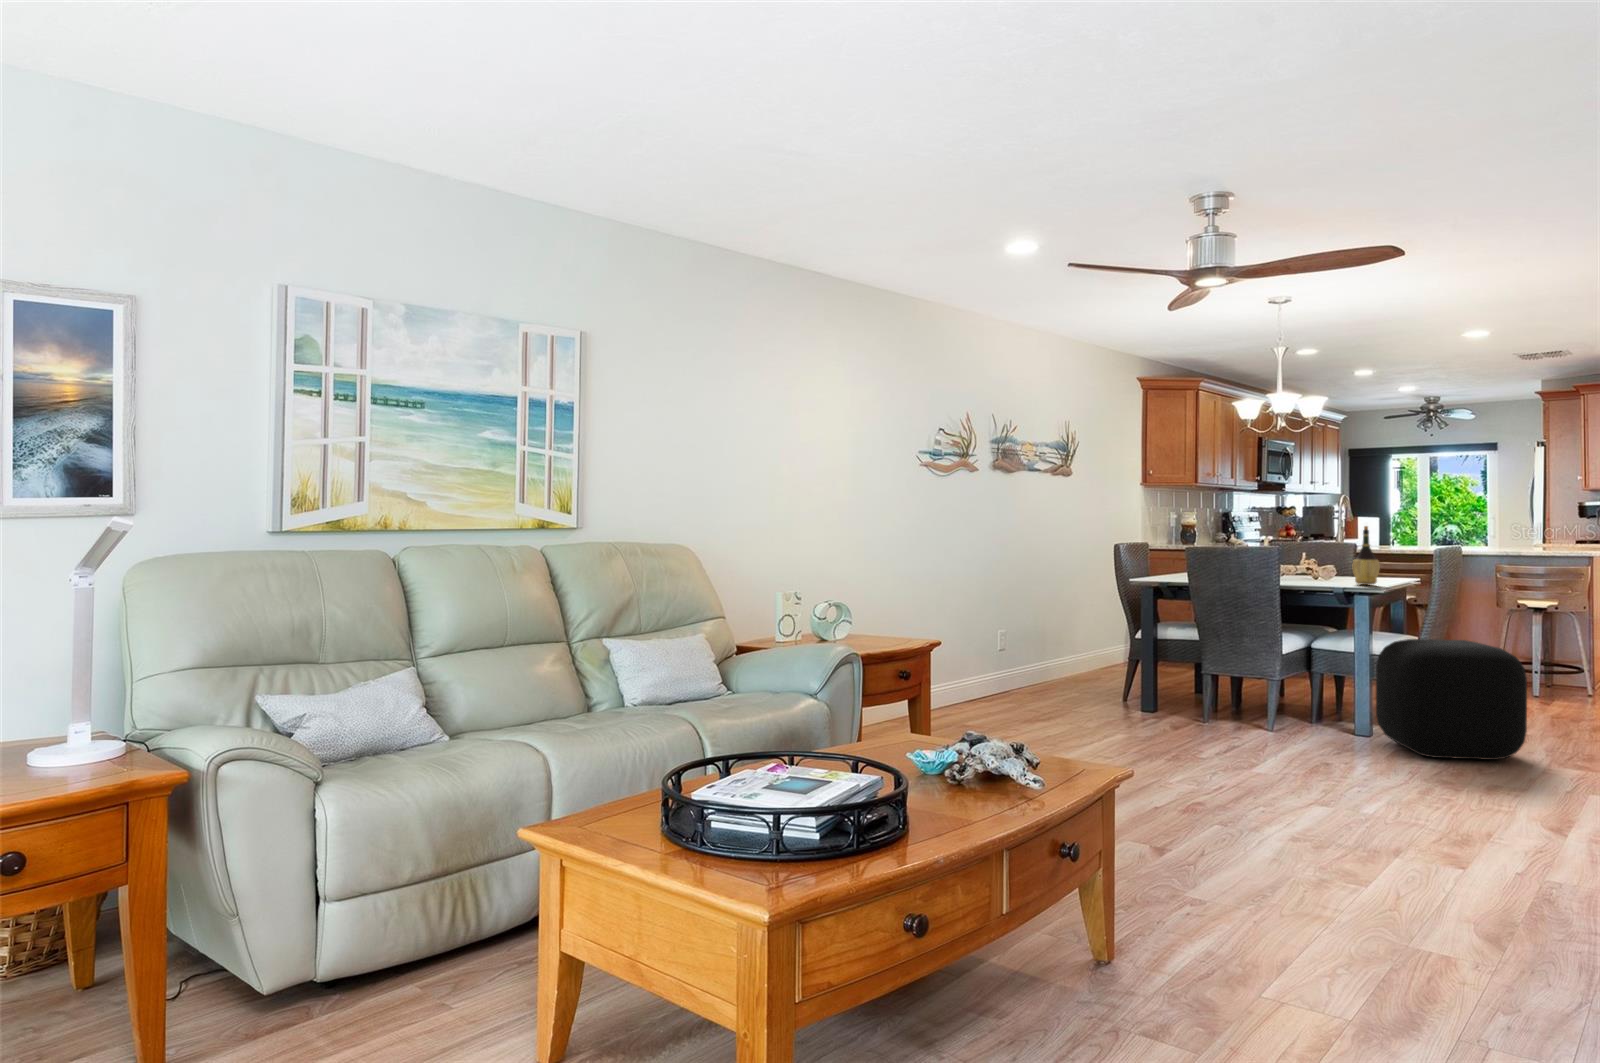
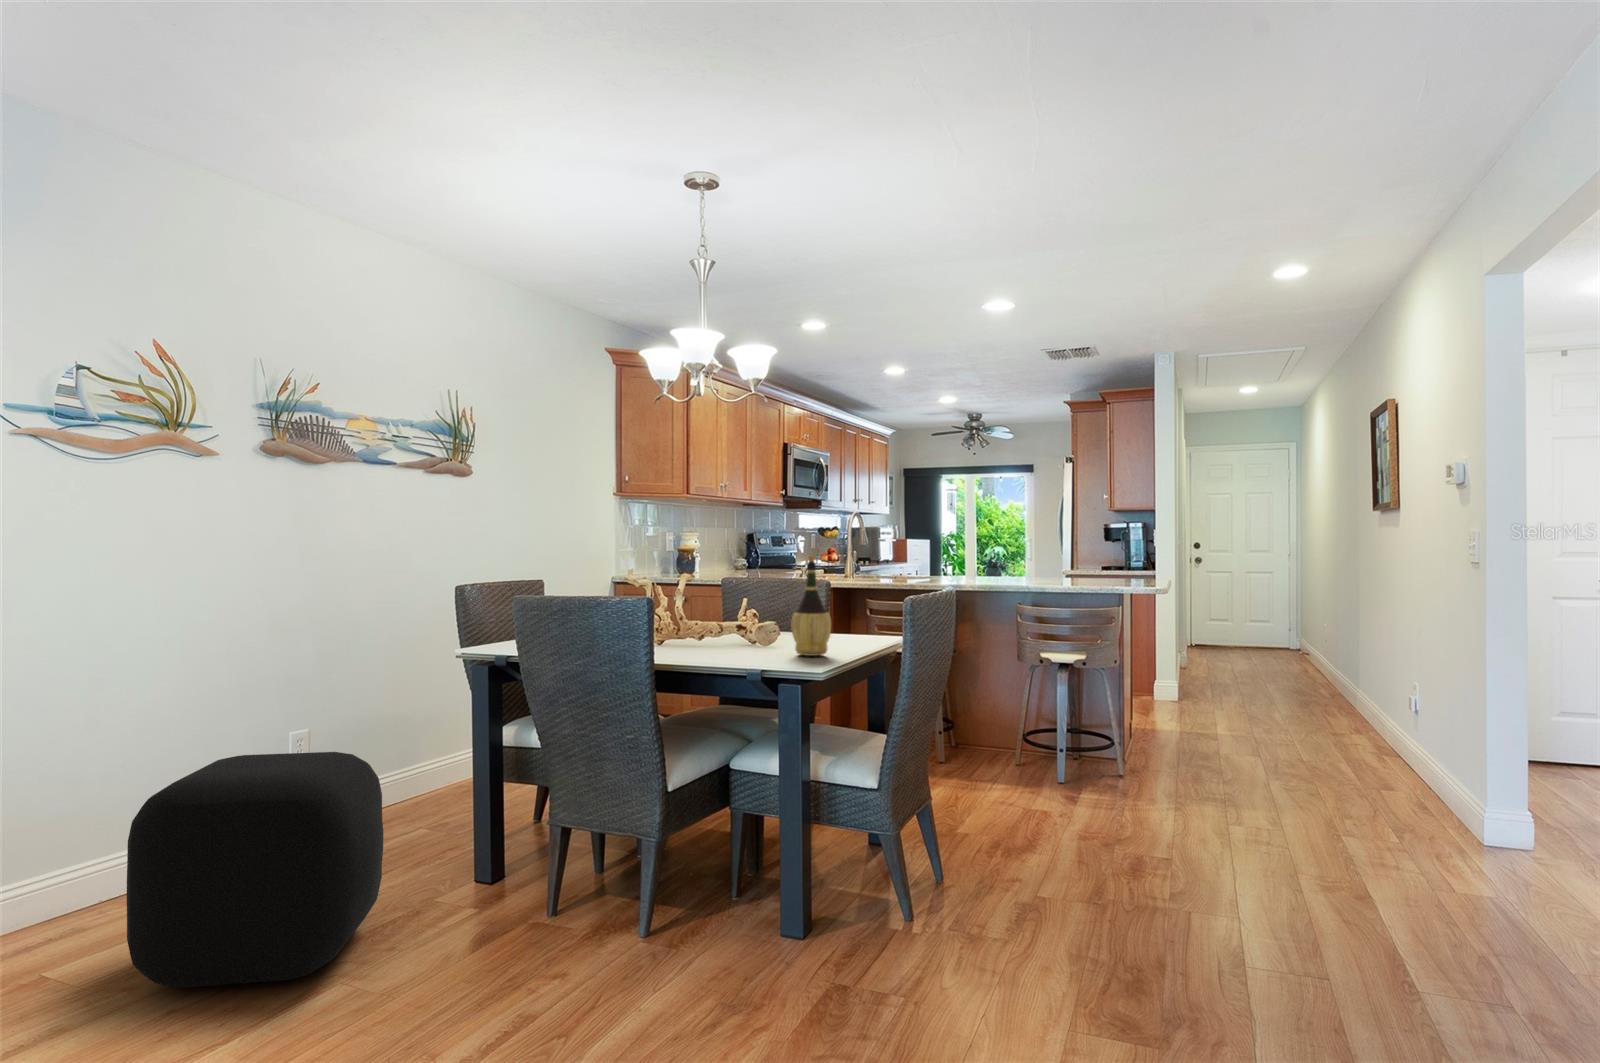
ottoman: present [1376,639,1527,760] -> present [127,752,383,988]

